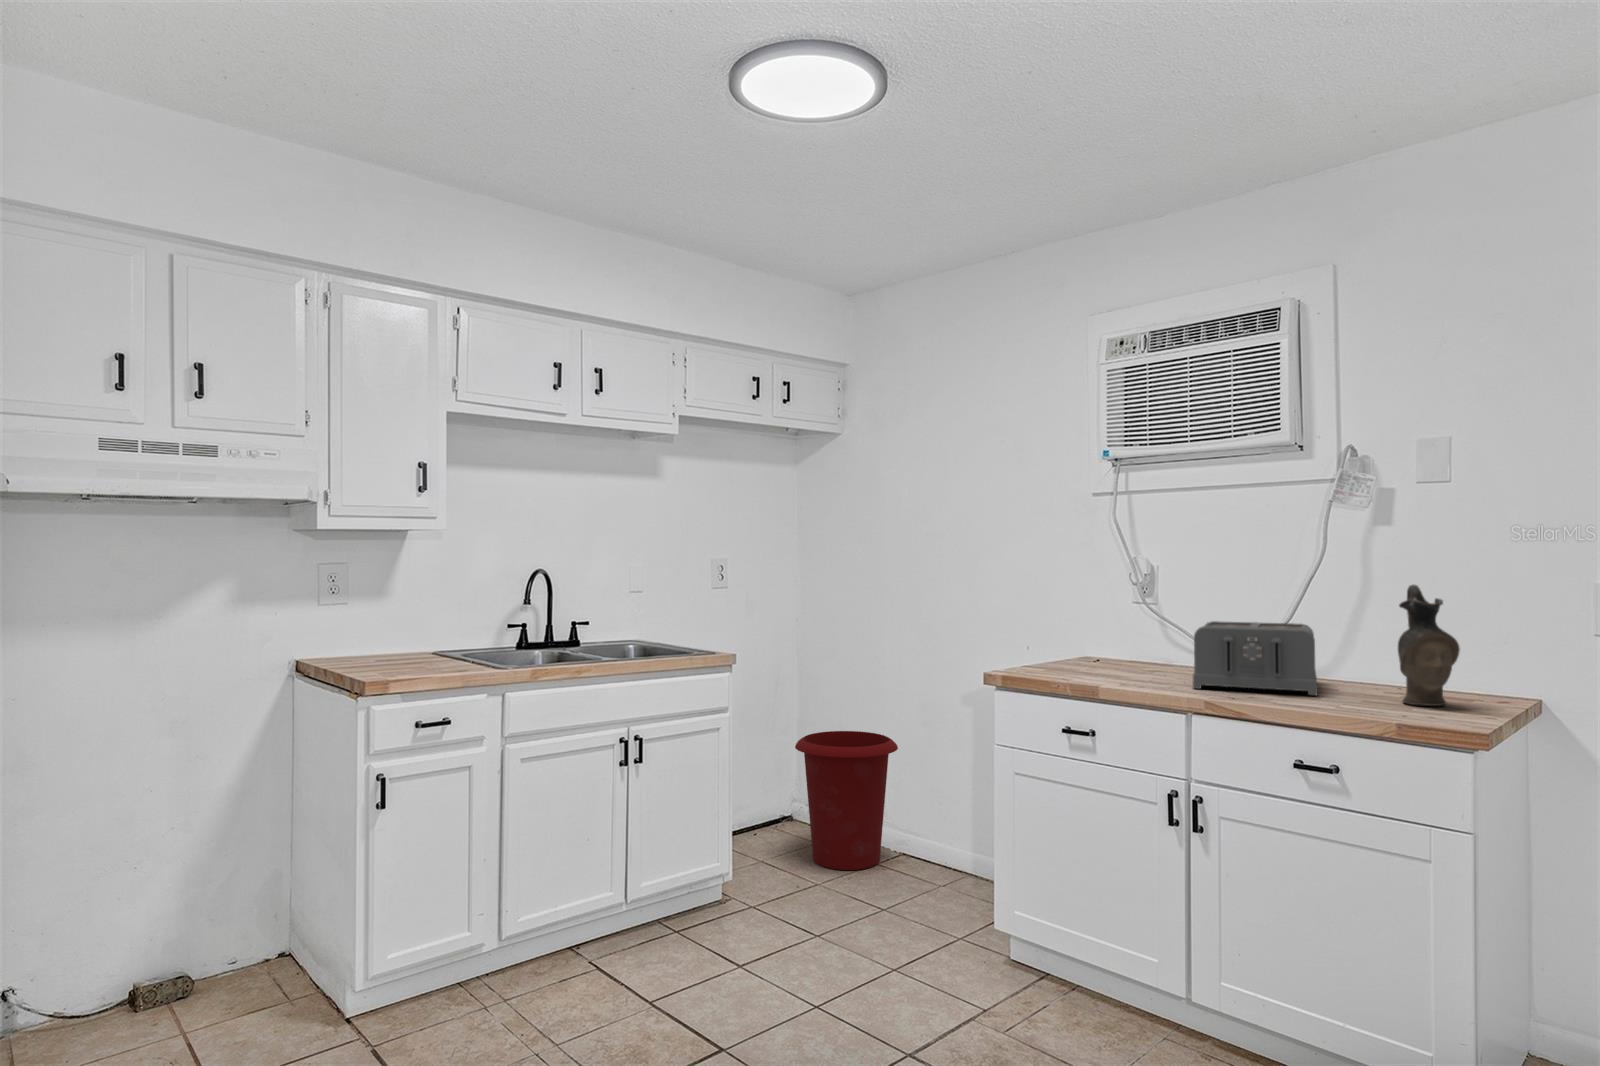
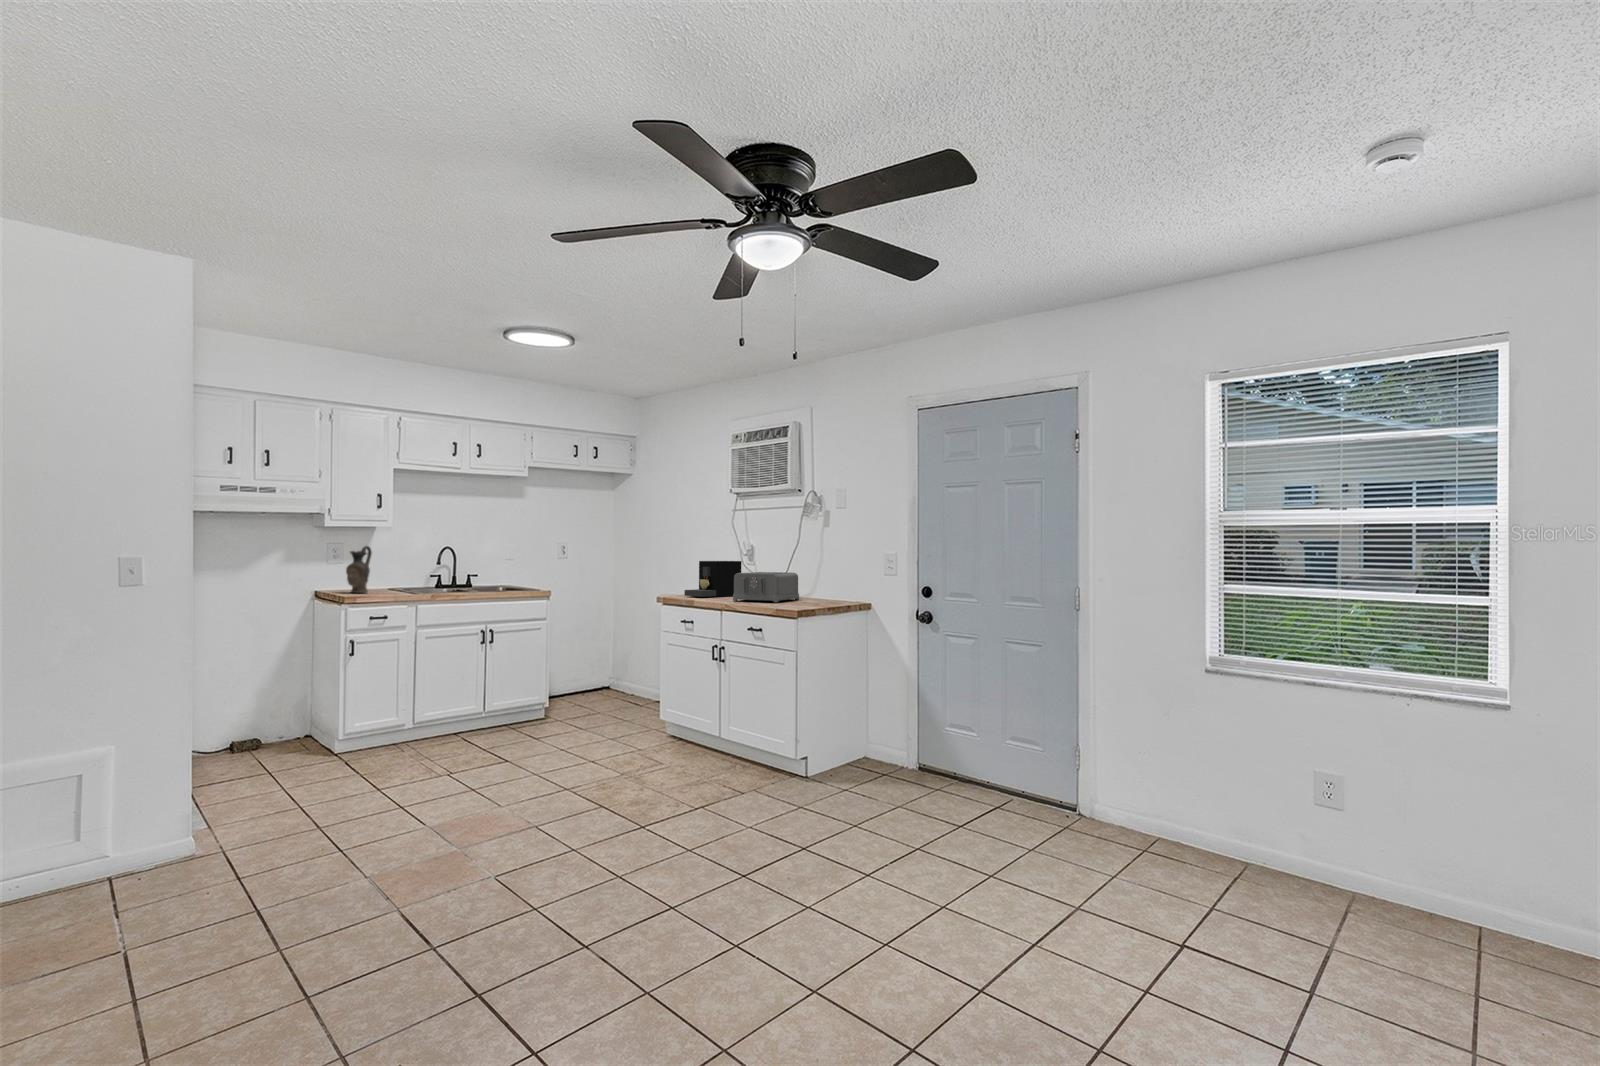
ceramic pitcher: present [1398,585,1460,706] -> present [346,546,372,593]
coffee maker: none [1037,595,1140,673] -> present [684,561,741,597]
waste bin: present [795,731,898,870] -> none [594,637,650,708]

